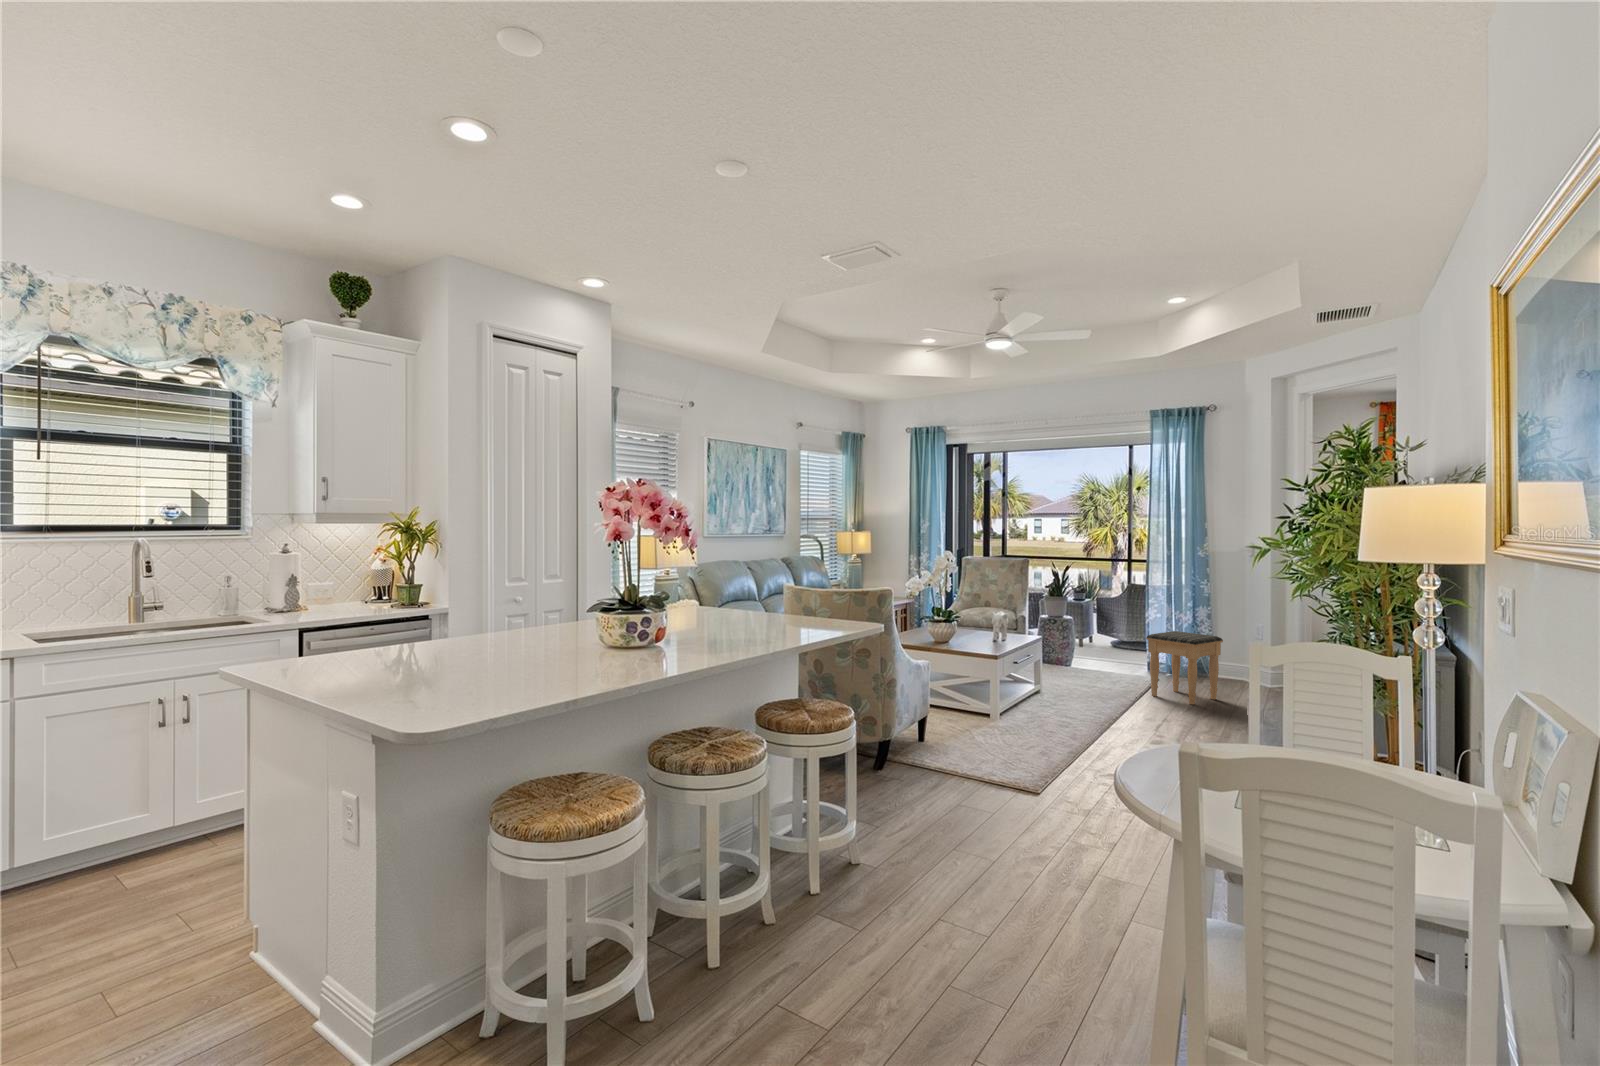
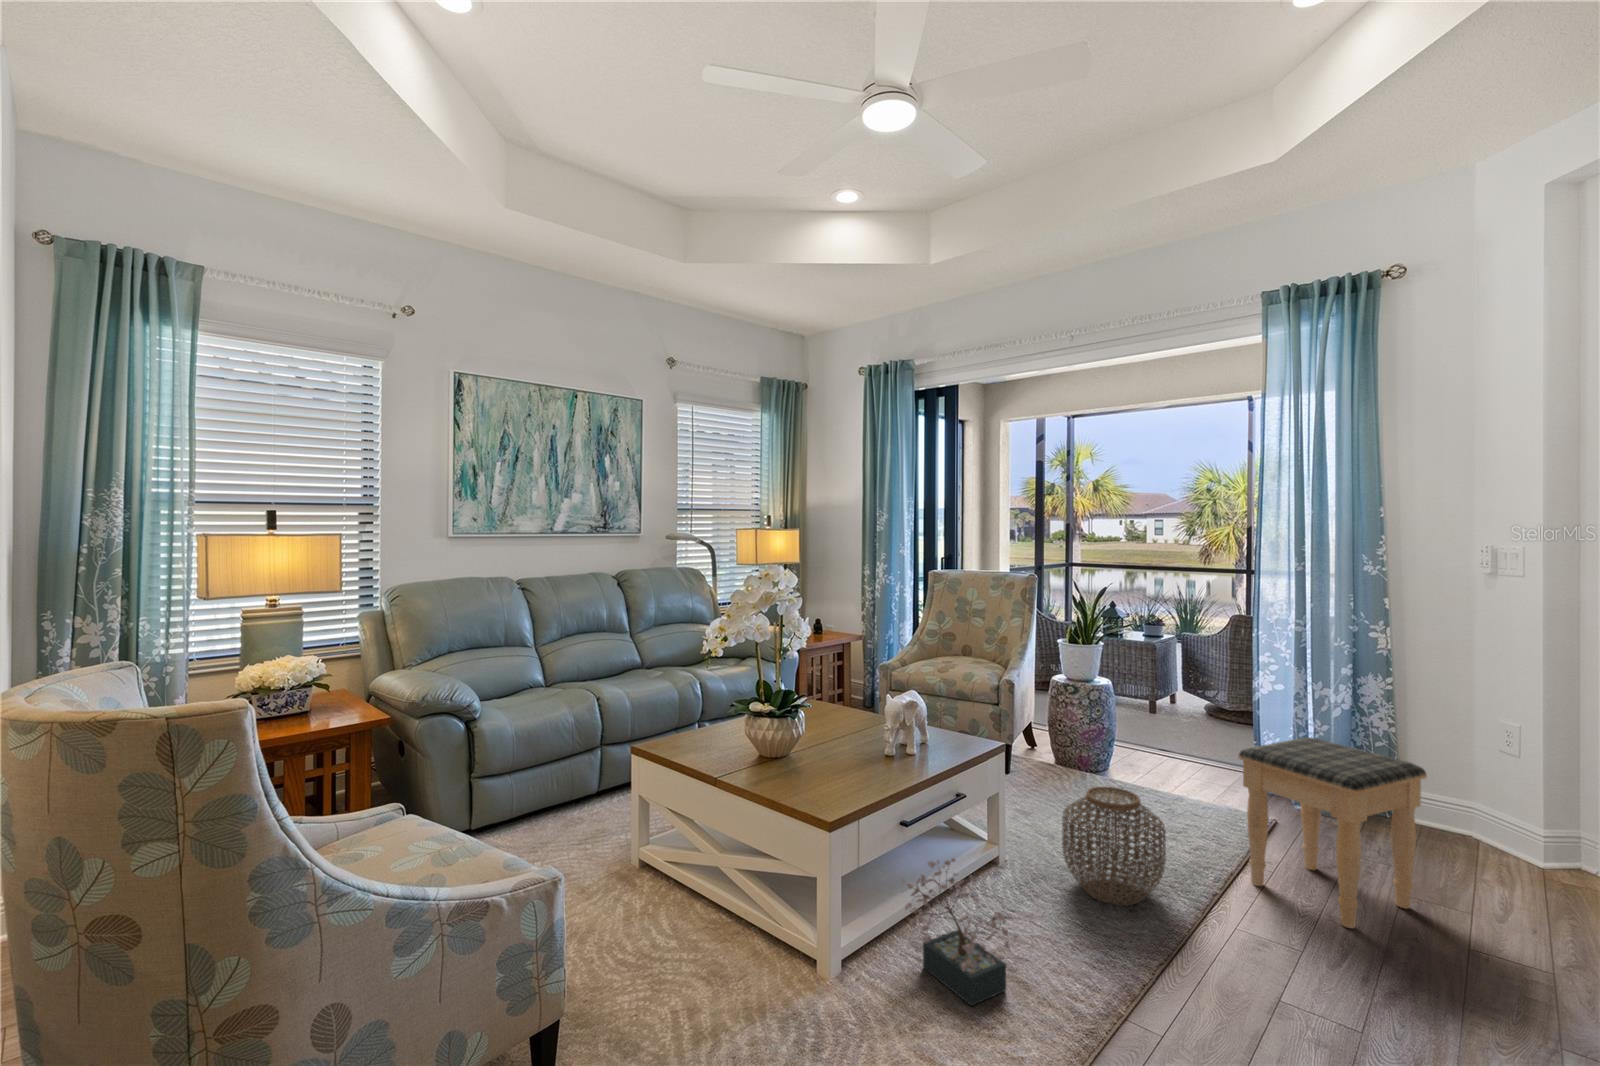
woven basket: none [1072,653,1118,702] -> present [1062,787,1166,905]
decorative plant: none [1021,675,1074,725] -> present [903,858,1021,1006]

